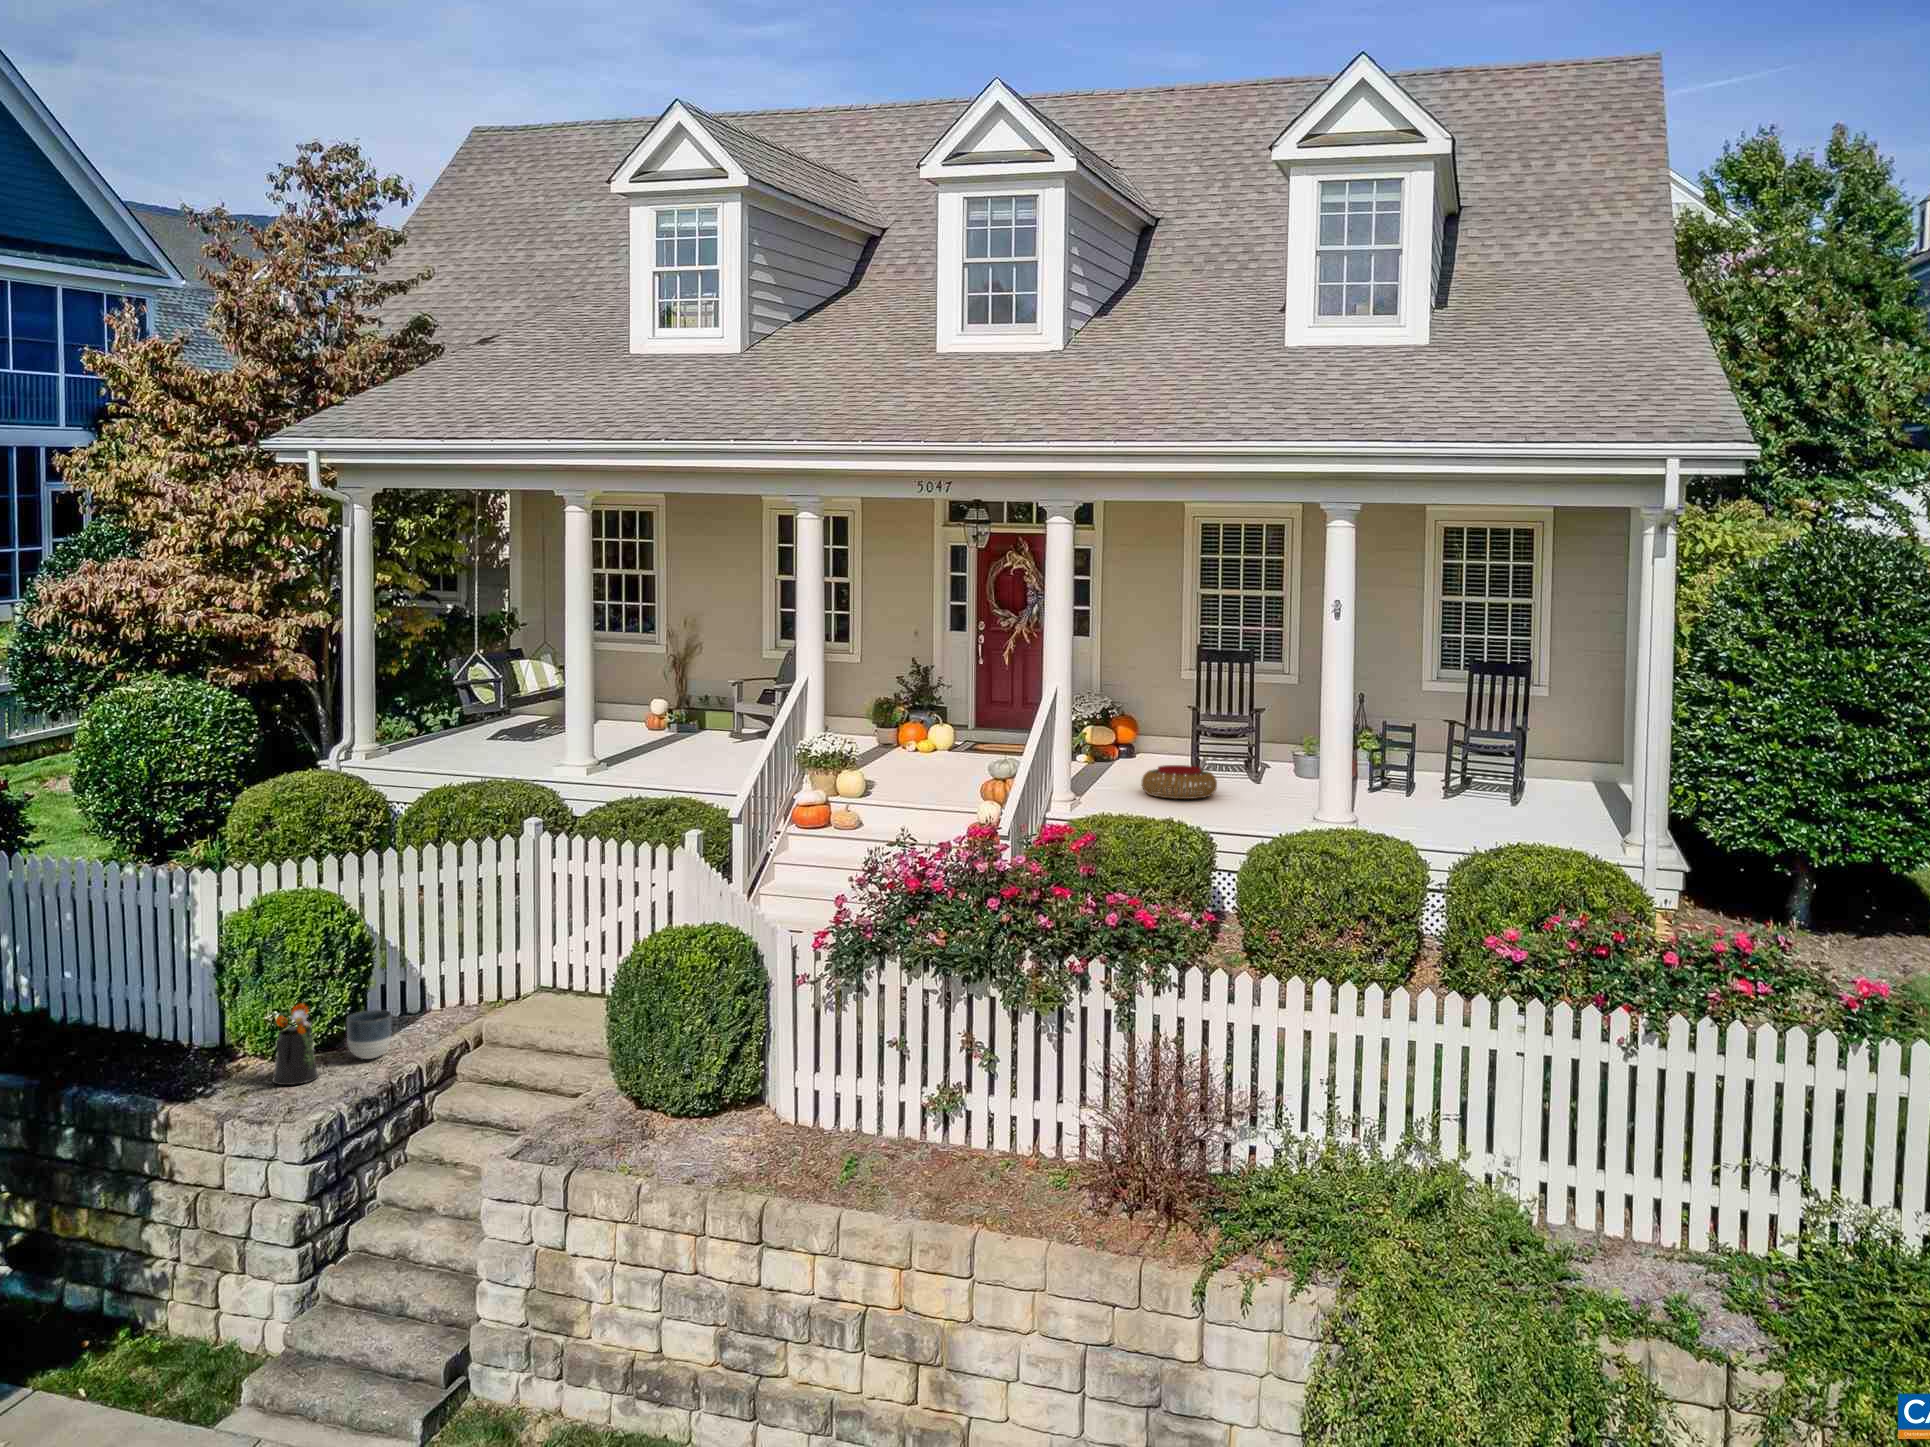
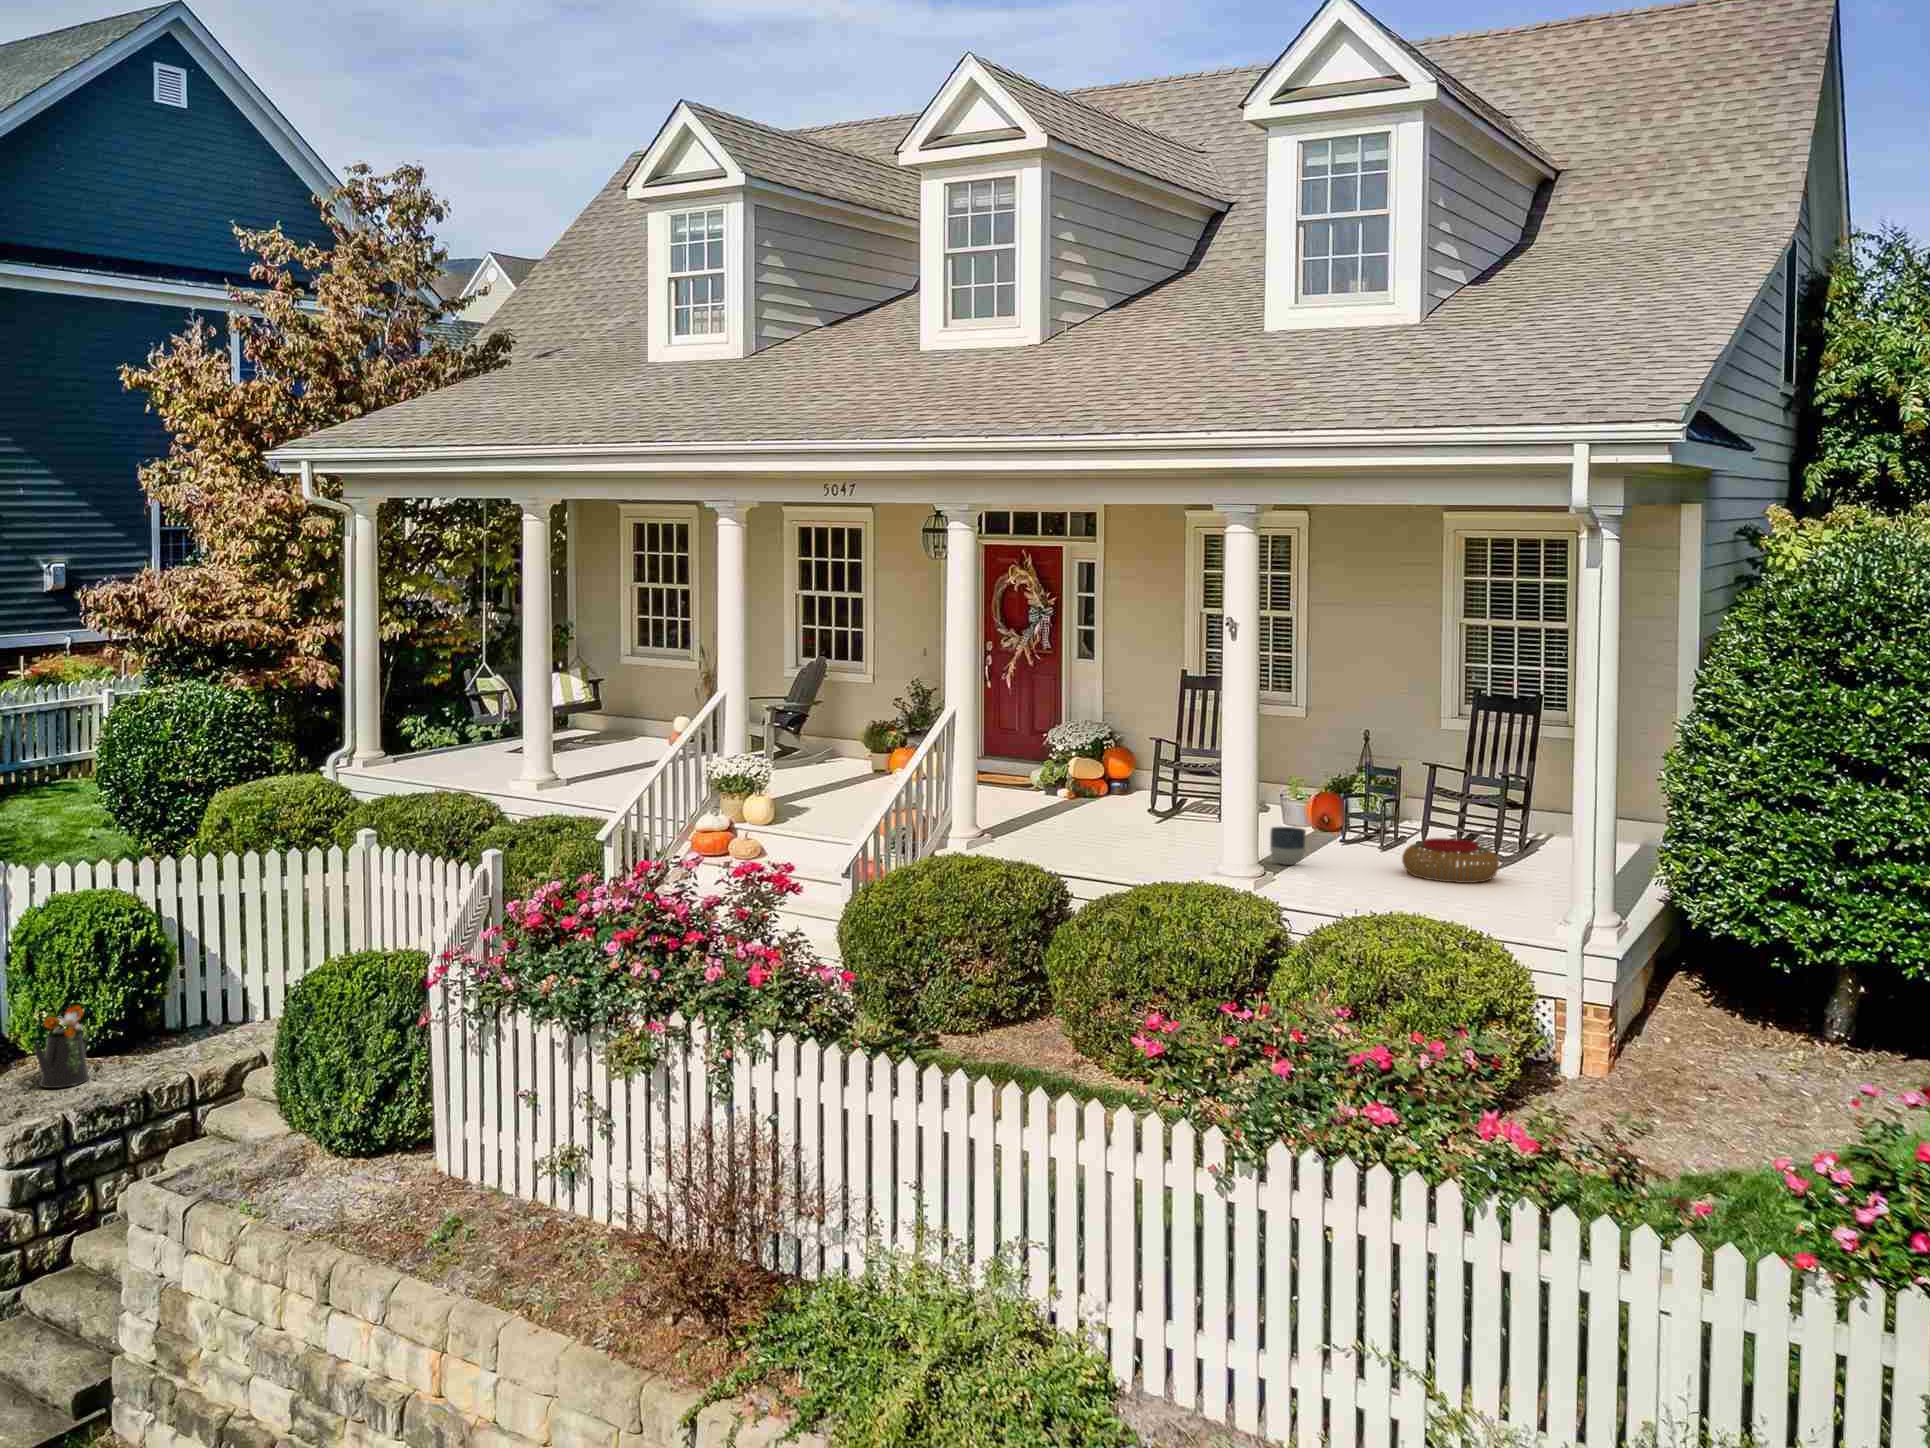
pouf: present [1141,765,1217,799] -> present [1402,838,1499,883]
planter: present [347,1010,391,1059] -> present [1270,827,1306,865]

